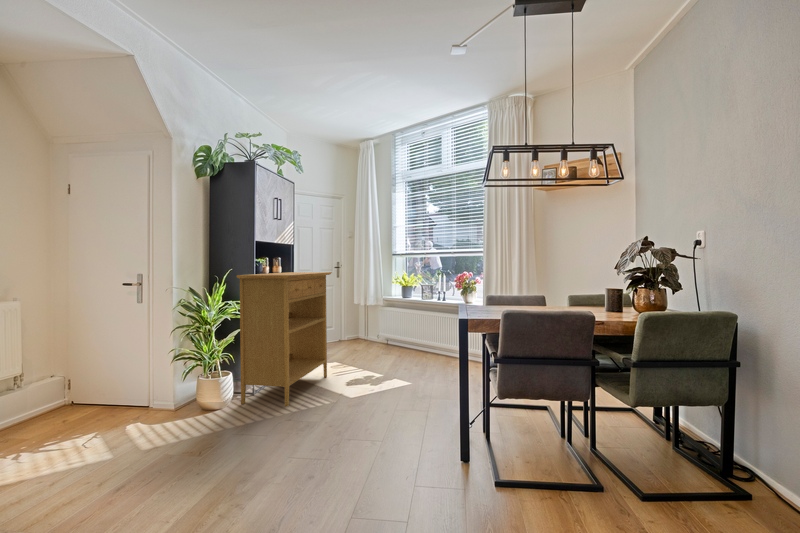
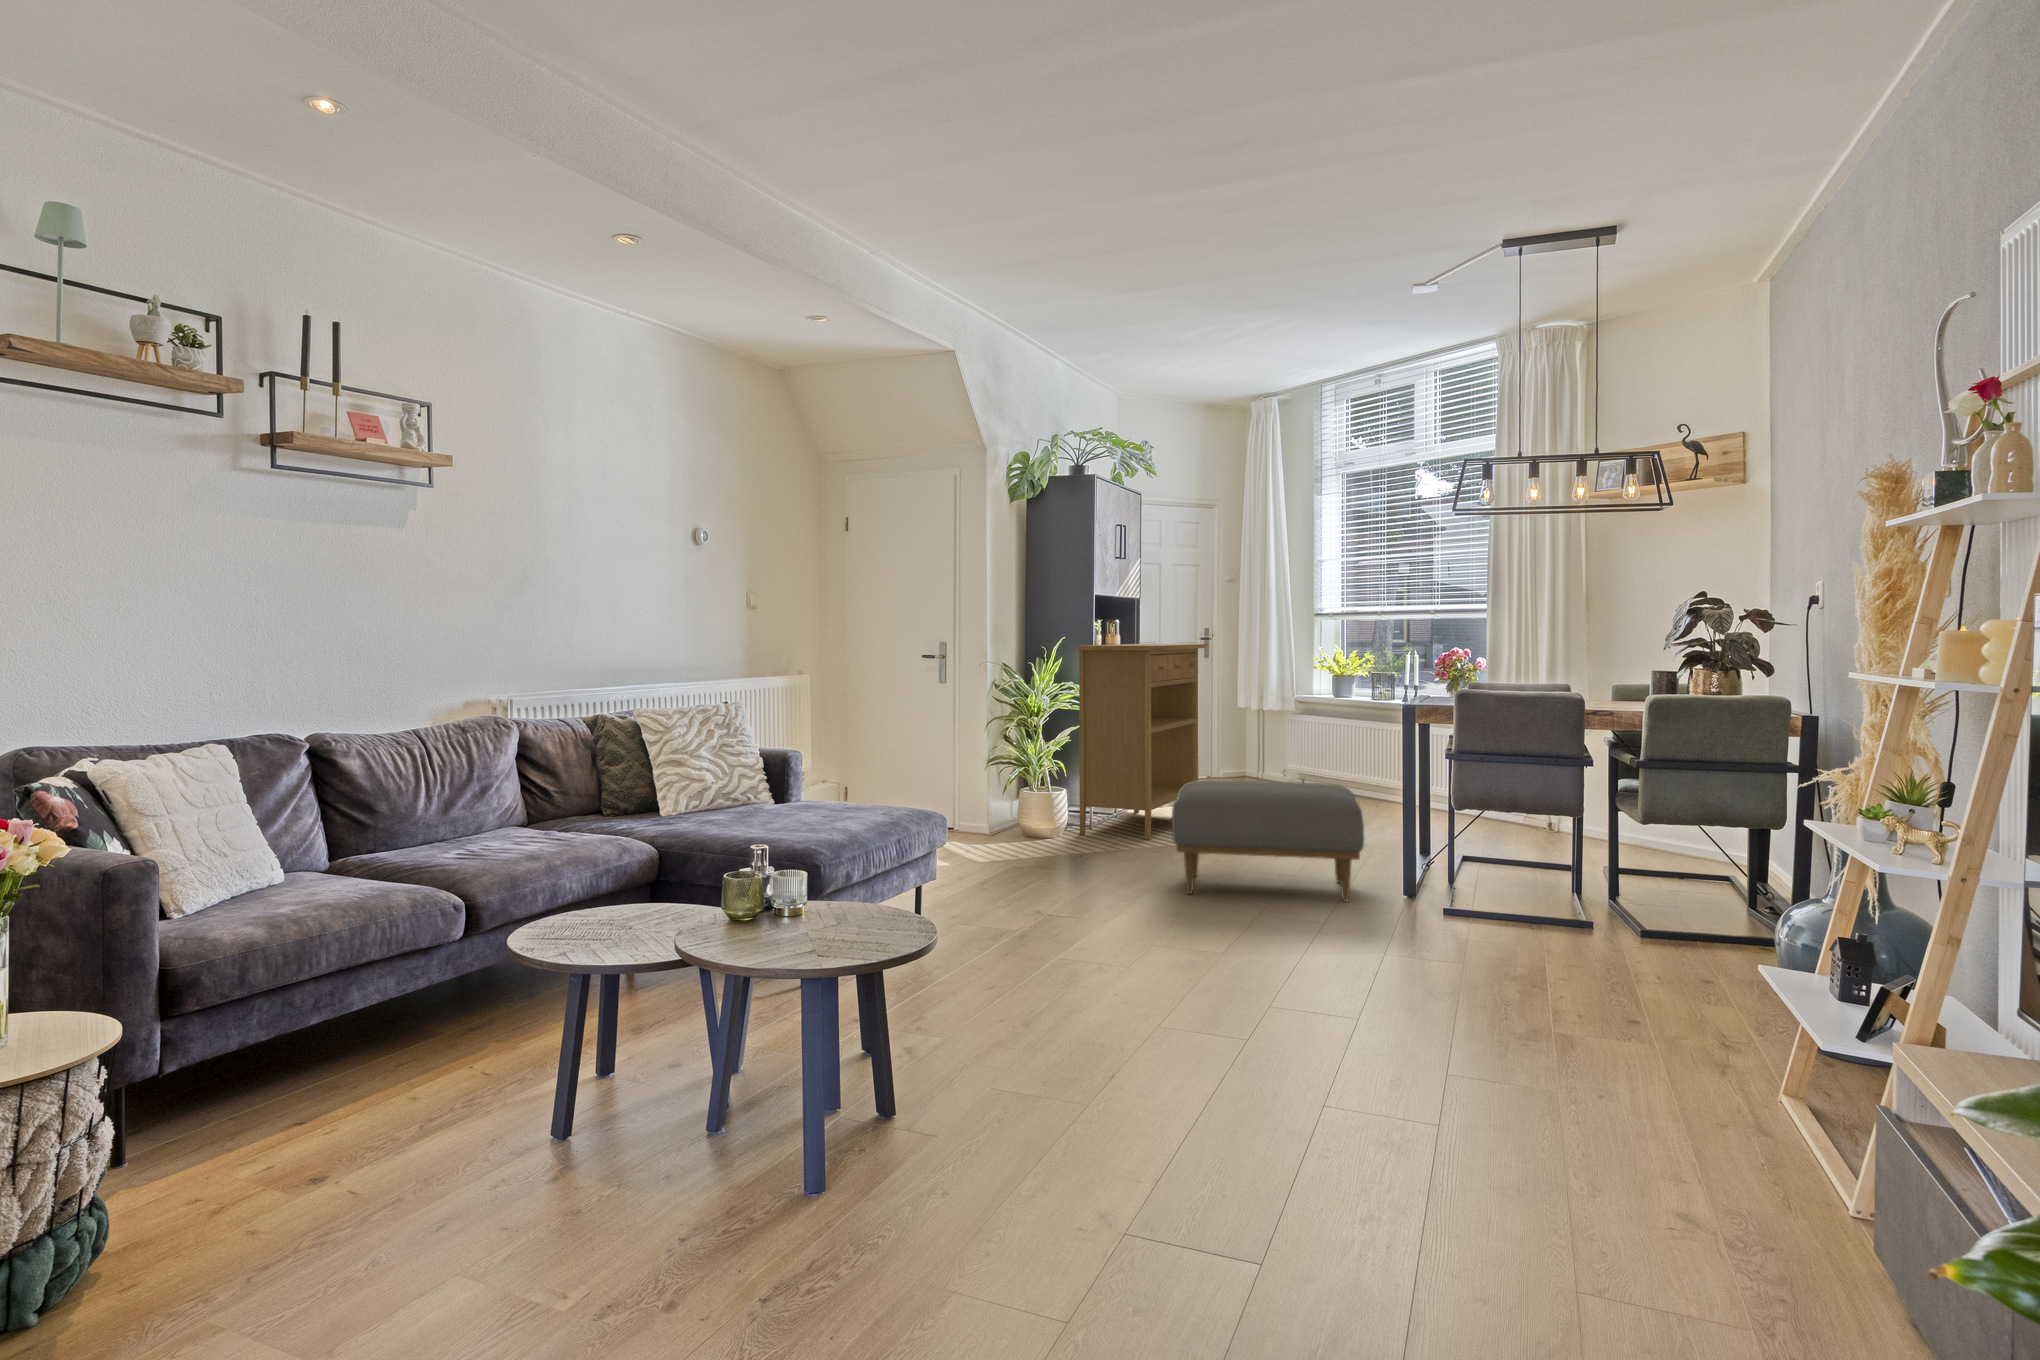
ottoman: none [277,380,436,493] -> present [1172,781,1364,902]

